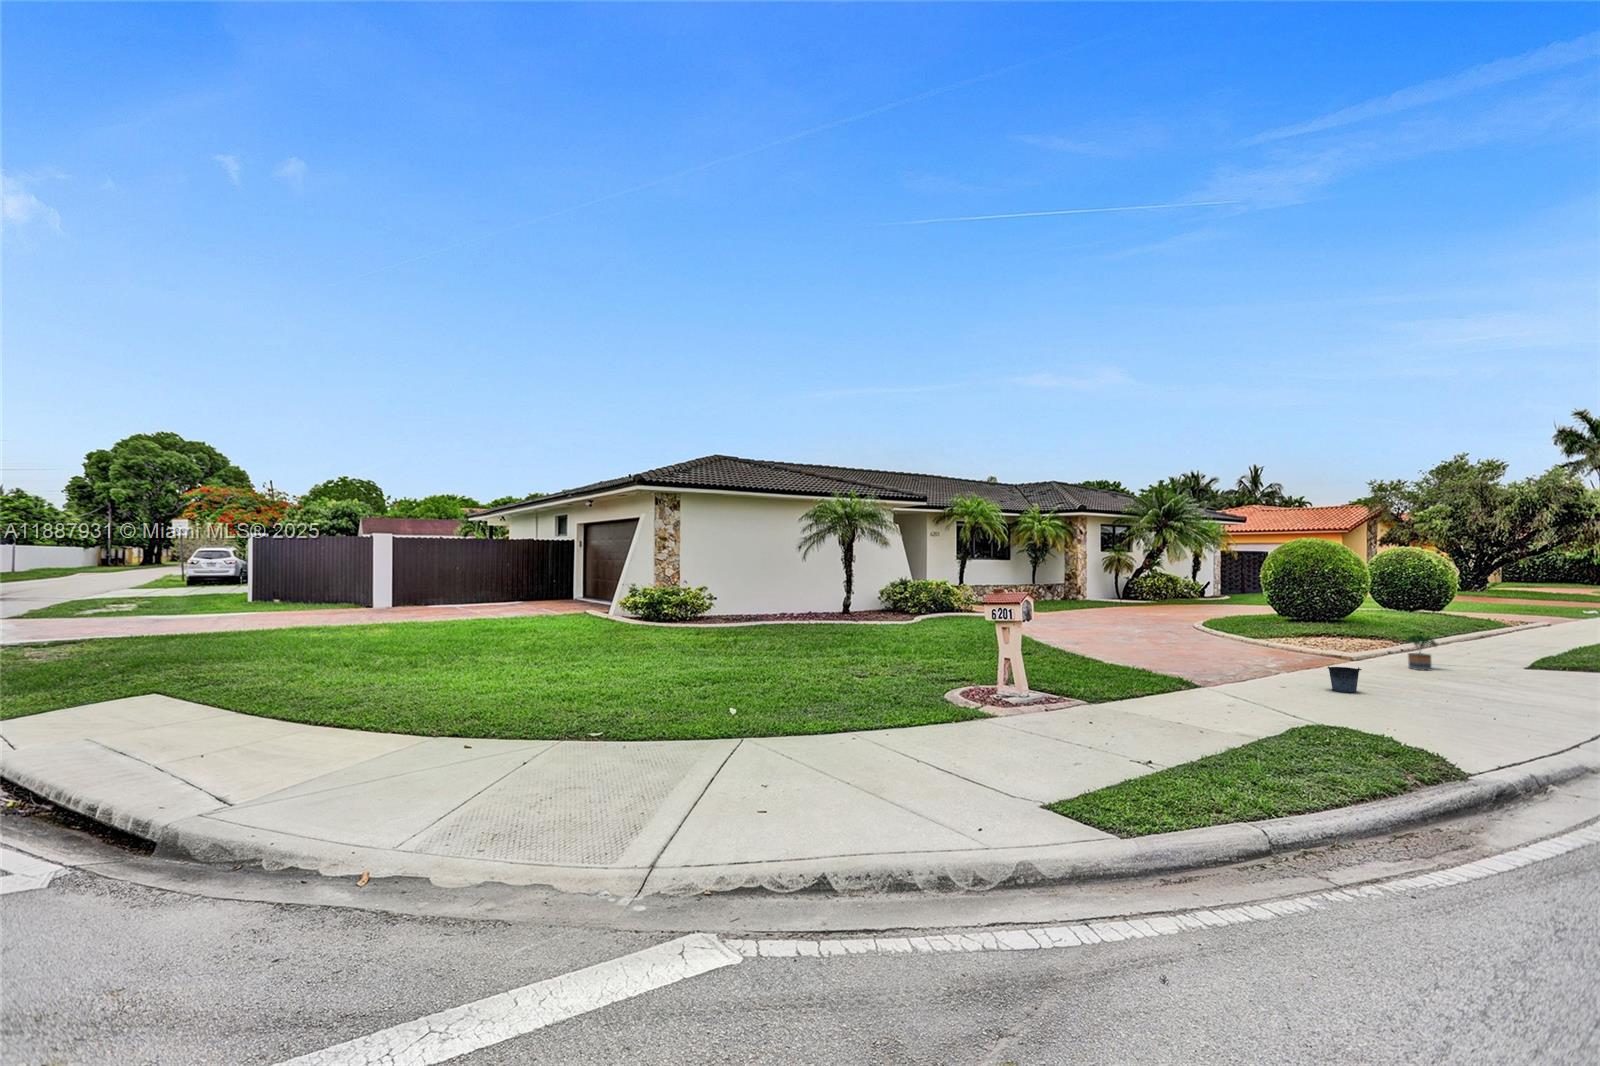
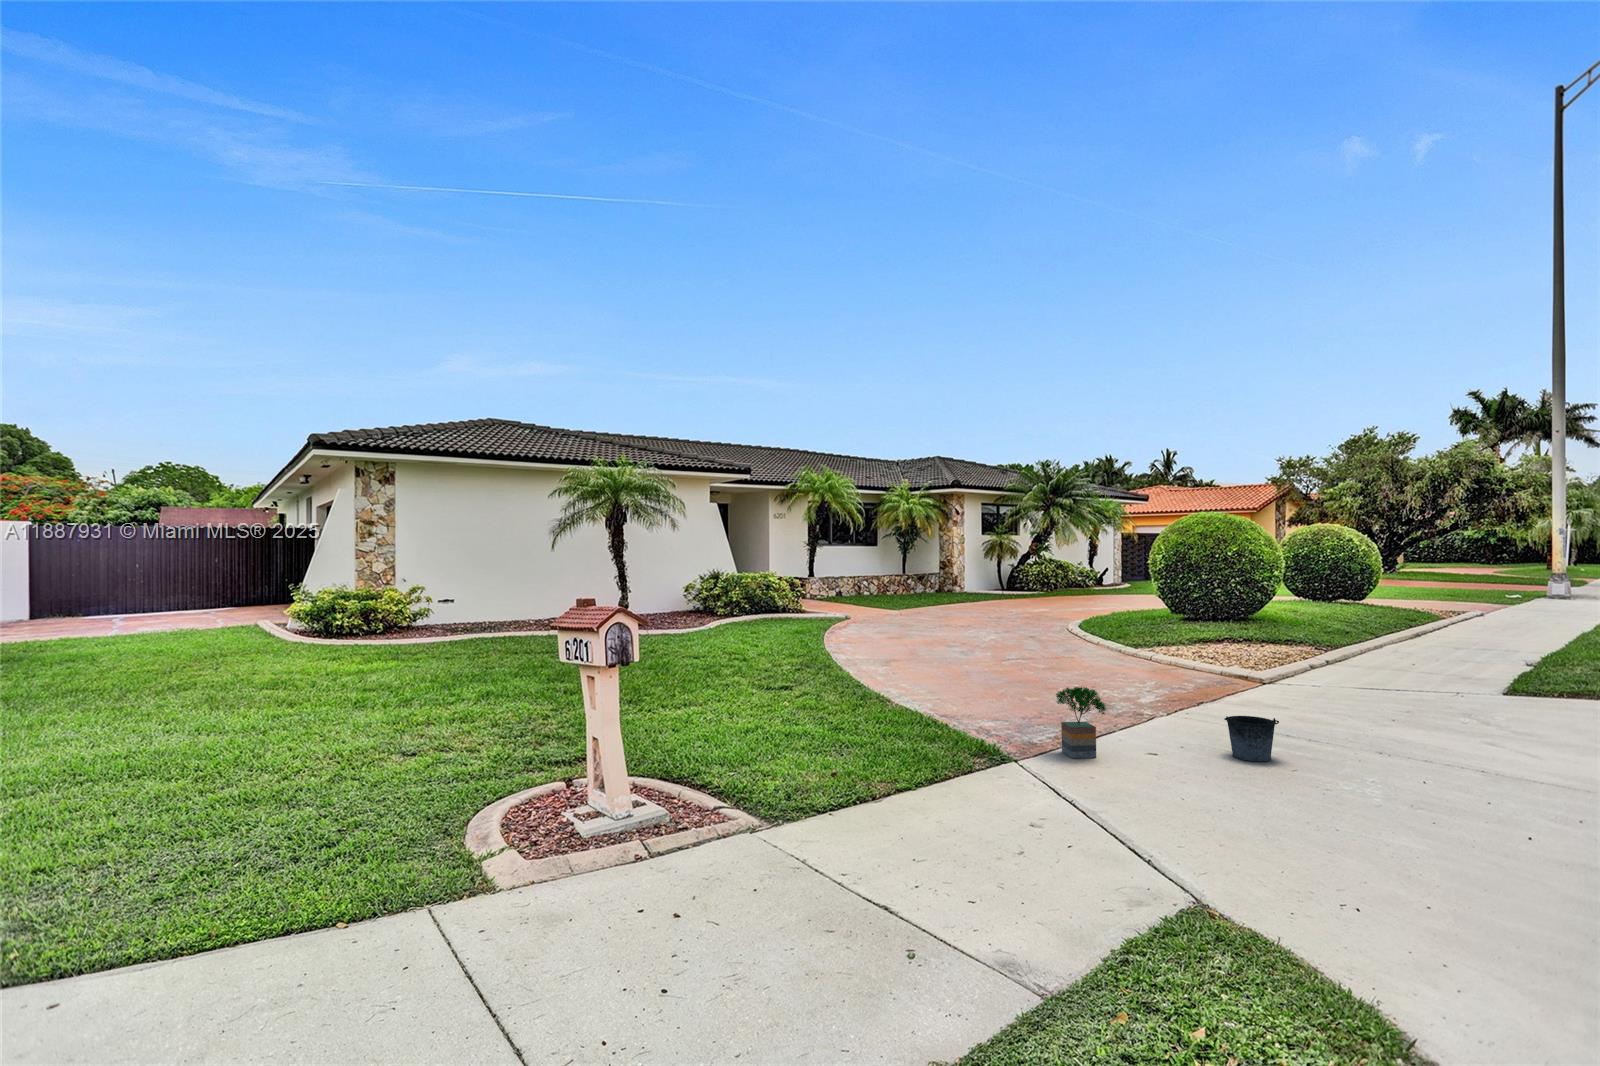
potted tree: present [1406,635,1438,670] -> present [1056,687,1107,758]

